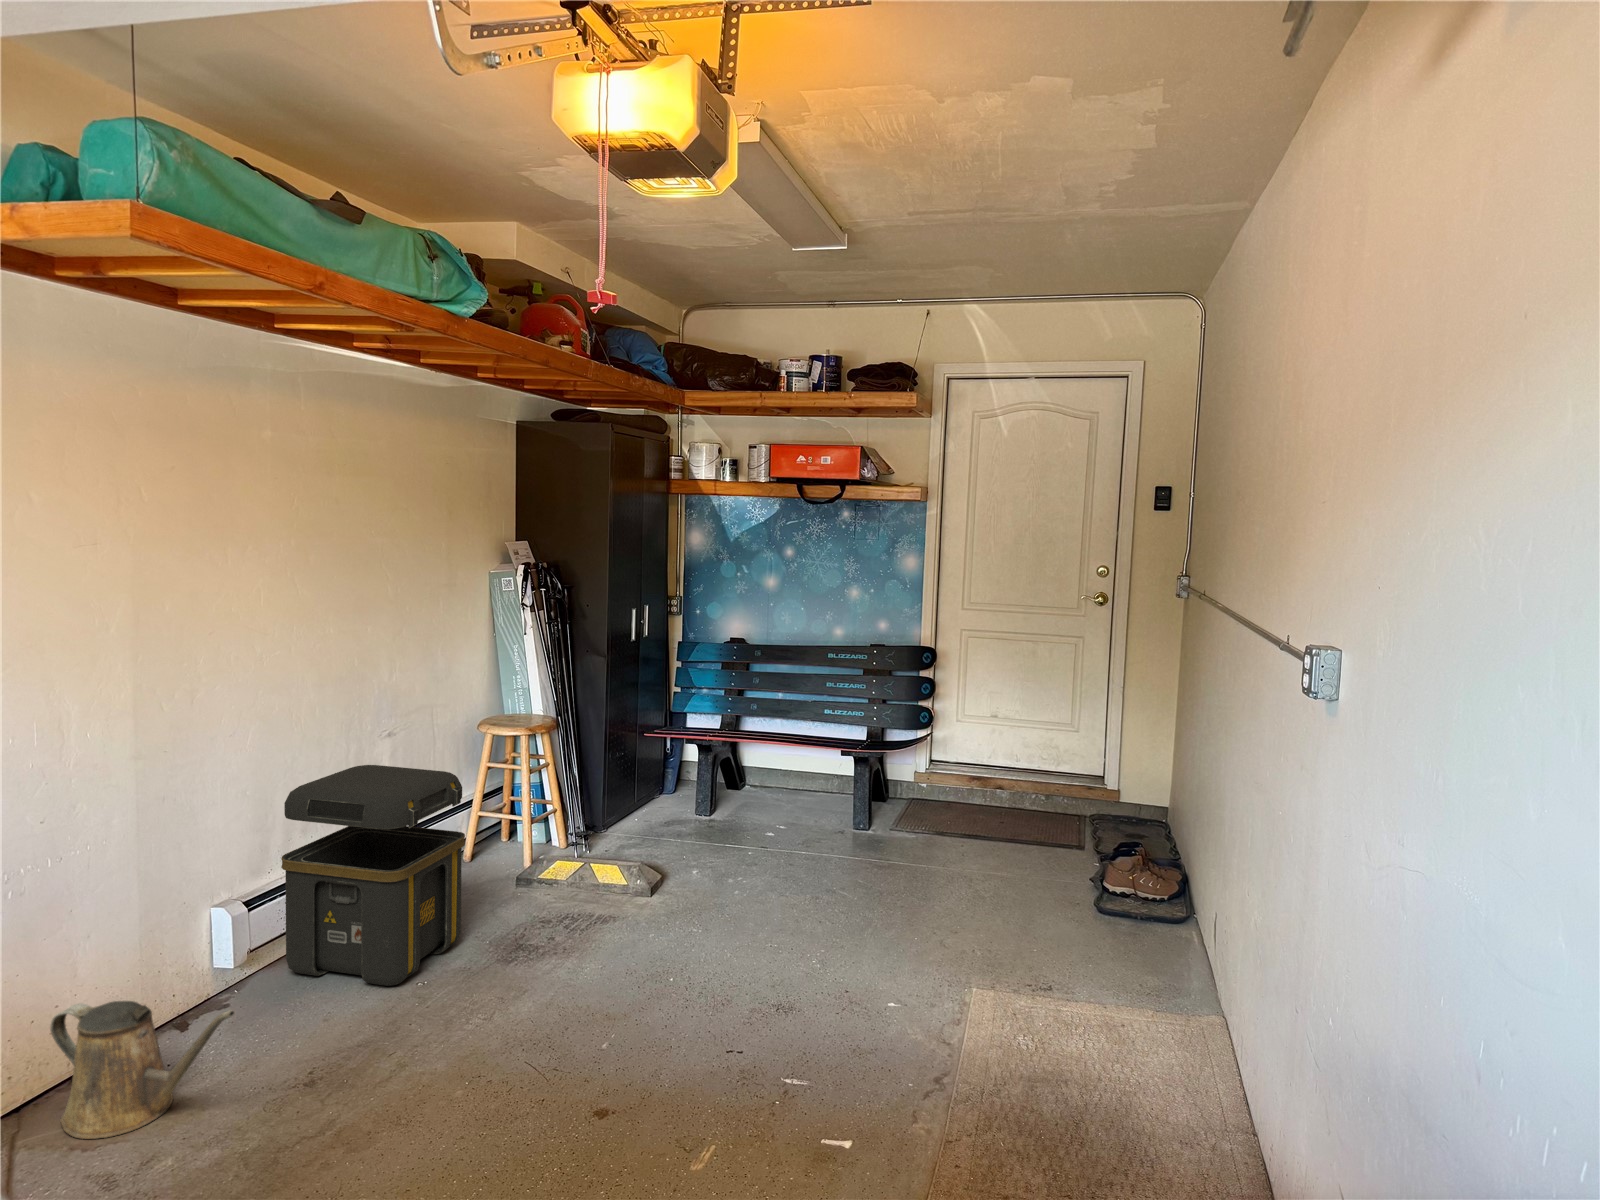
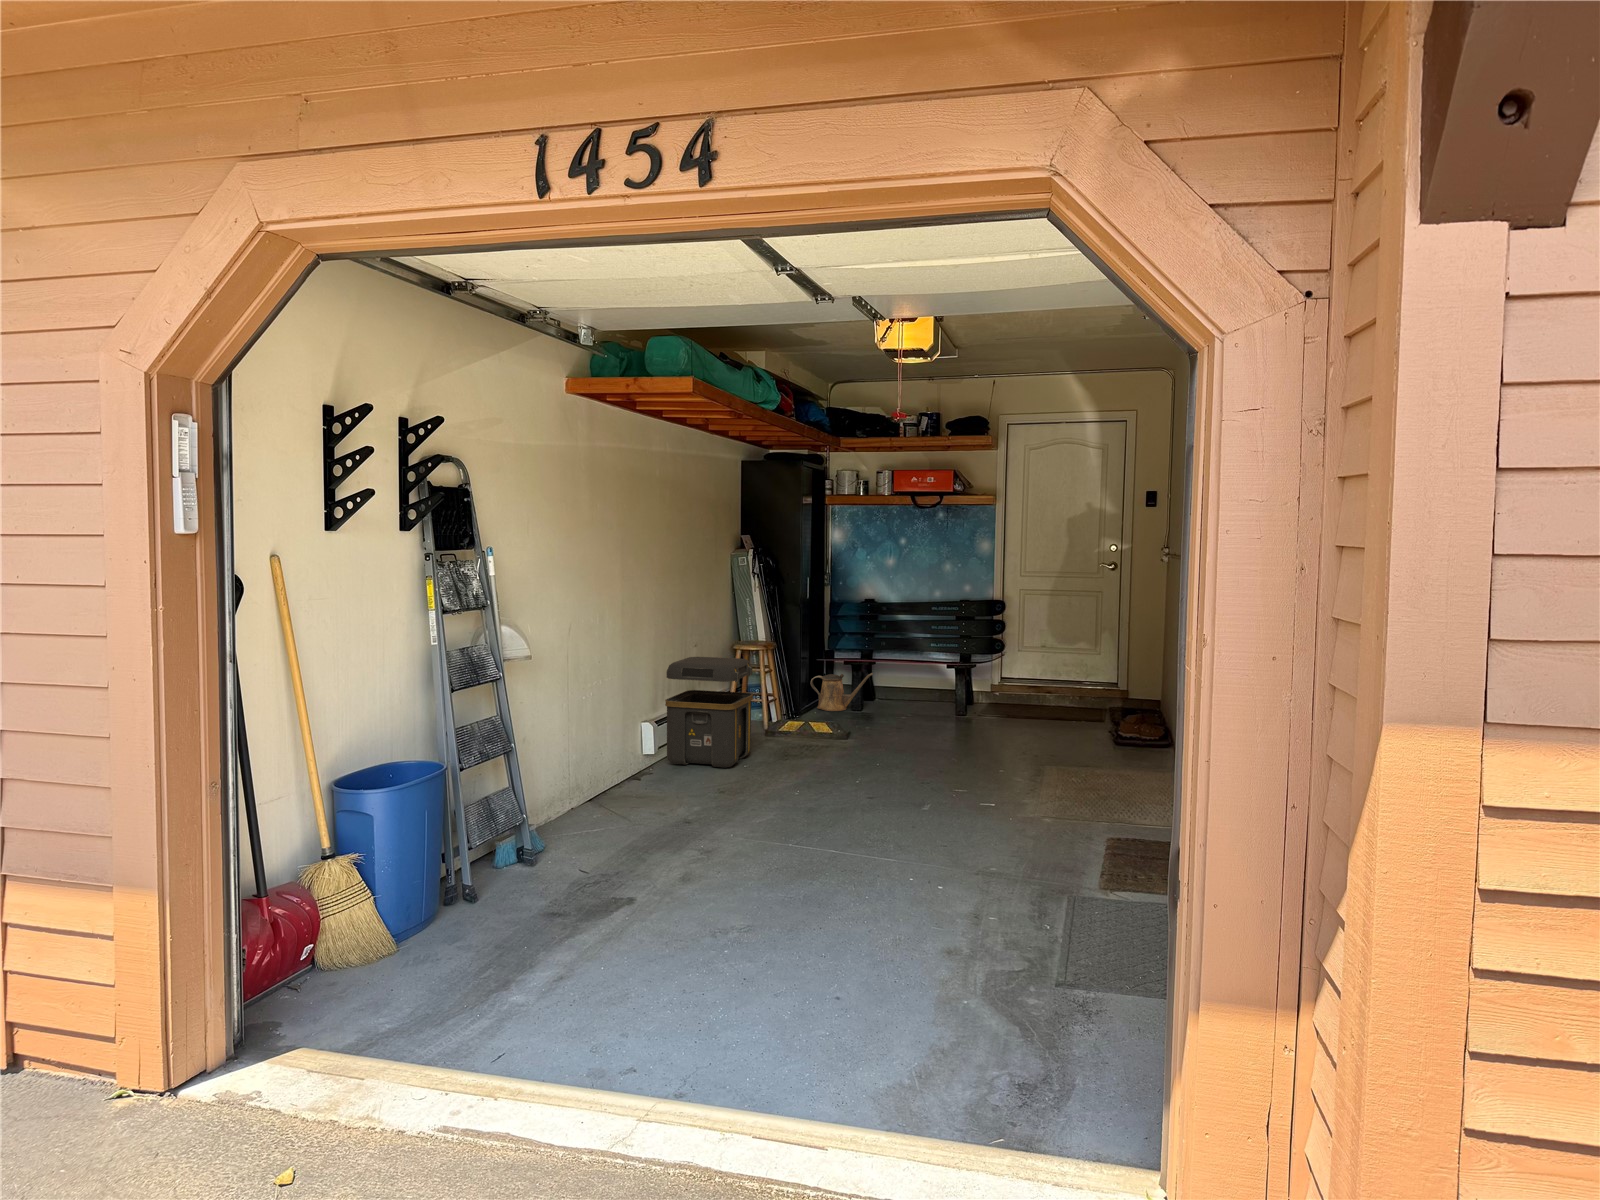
watering can: present [50,1001,234,1139] -> present [811,673,873,711]

